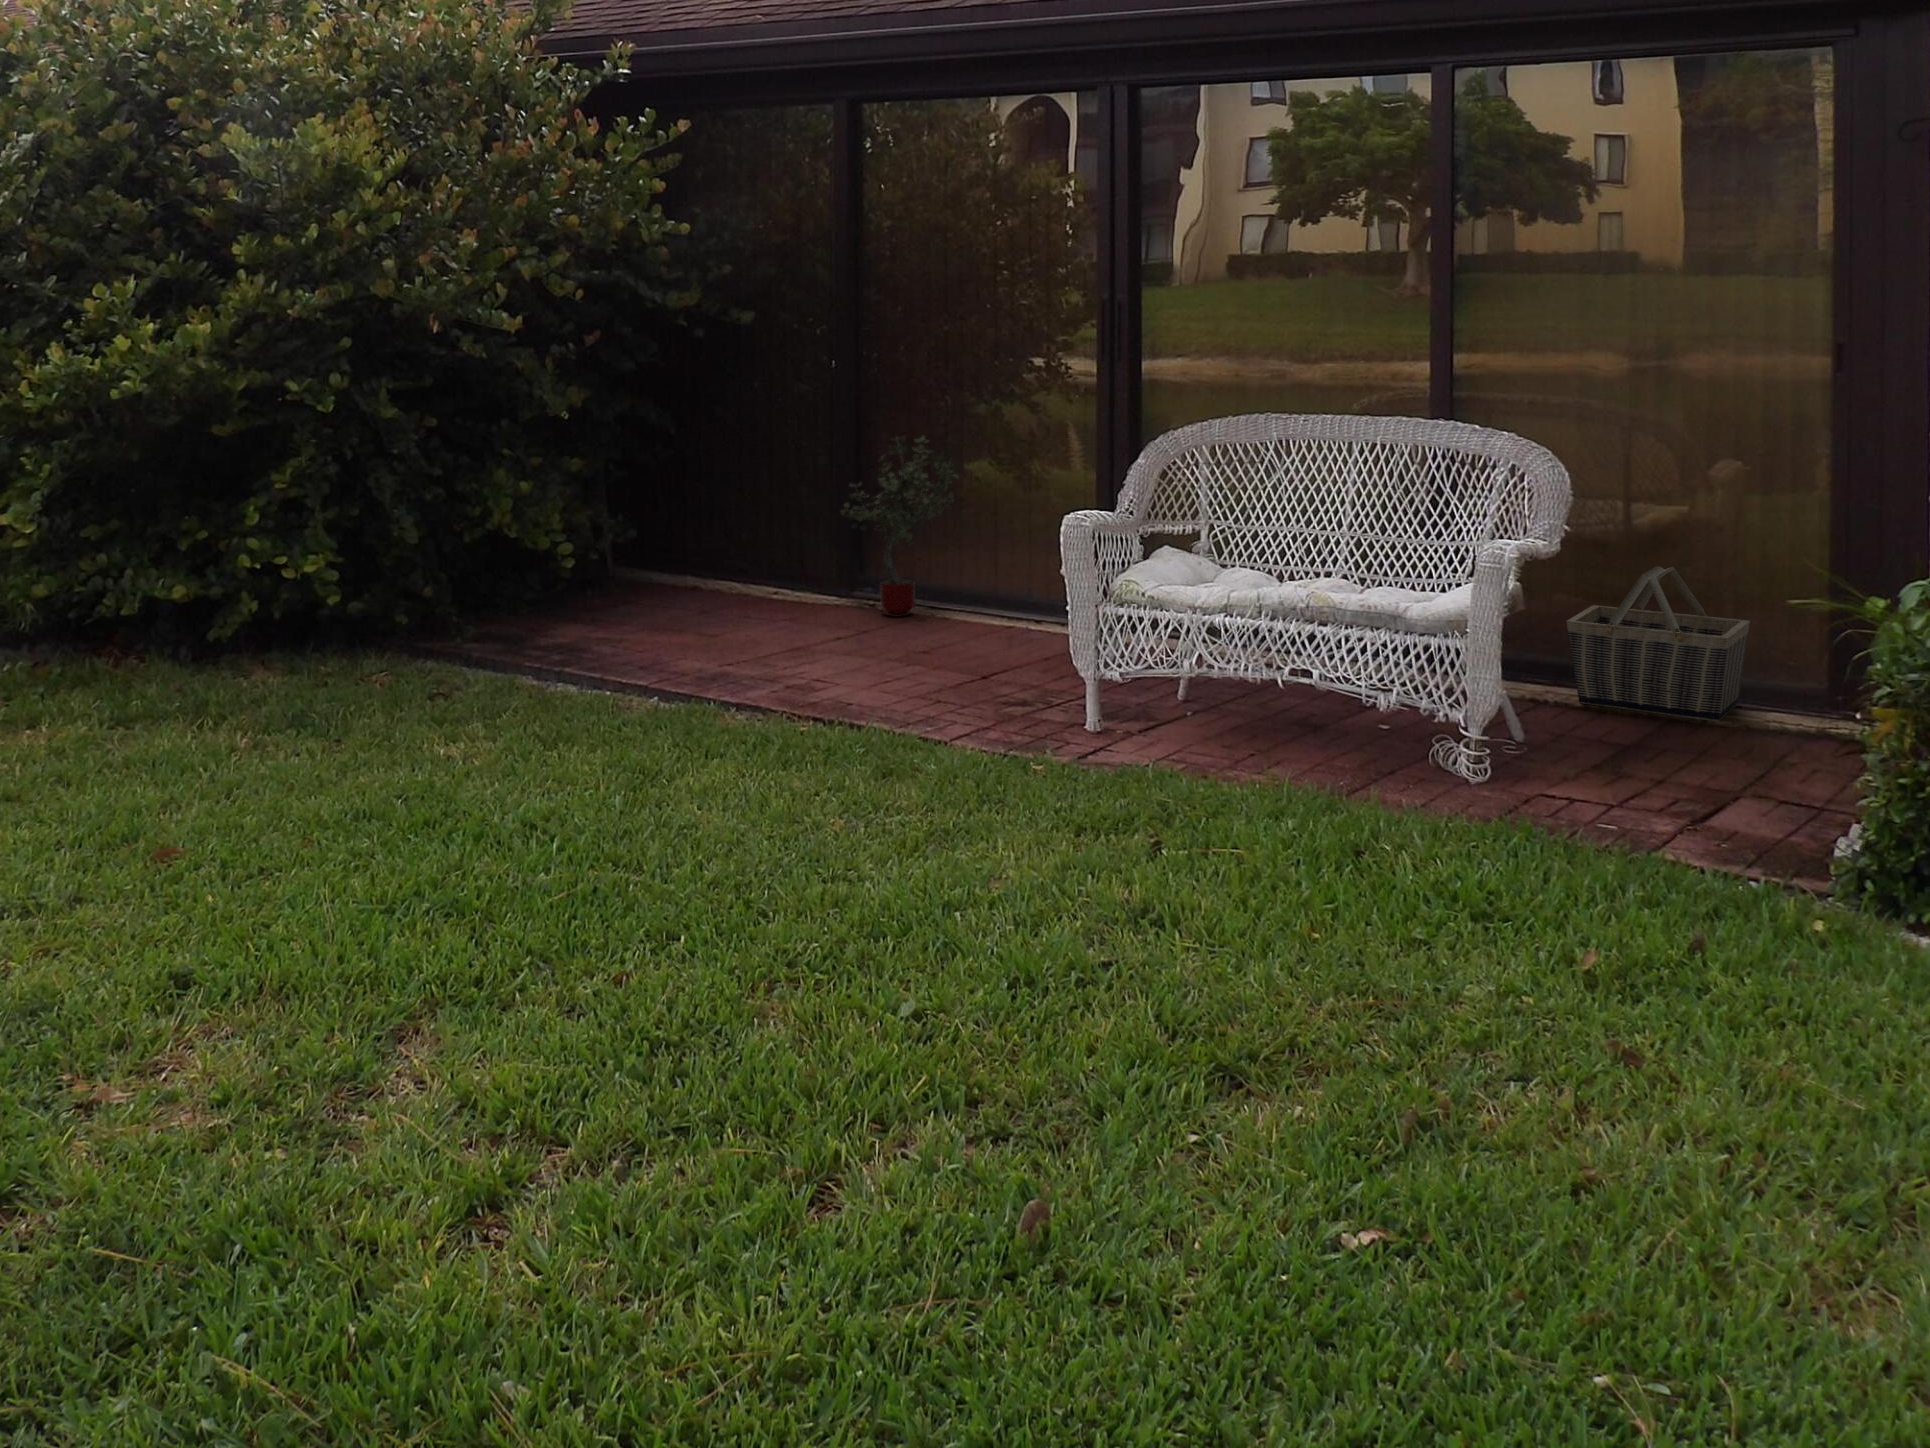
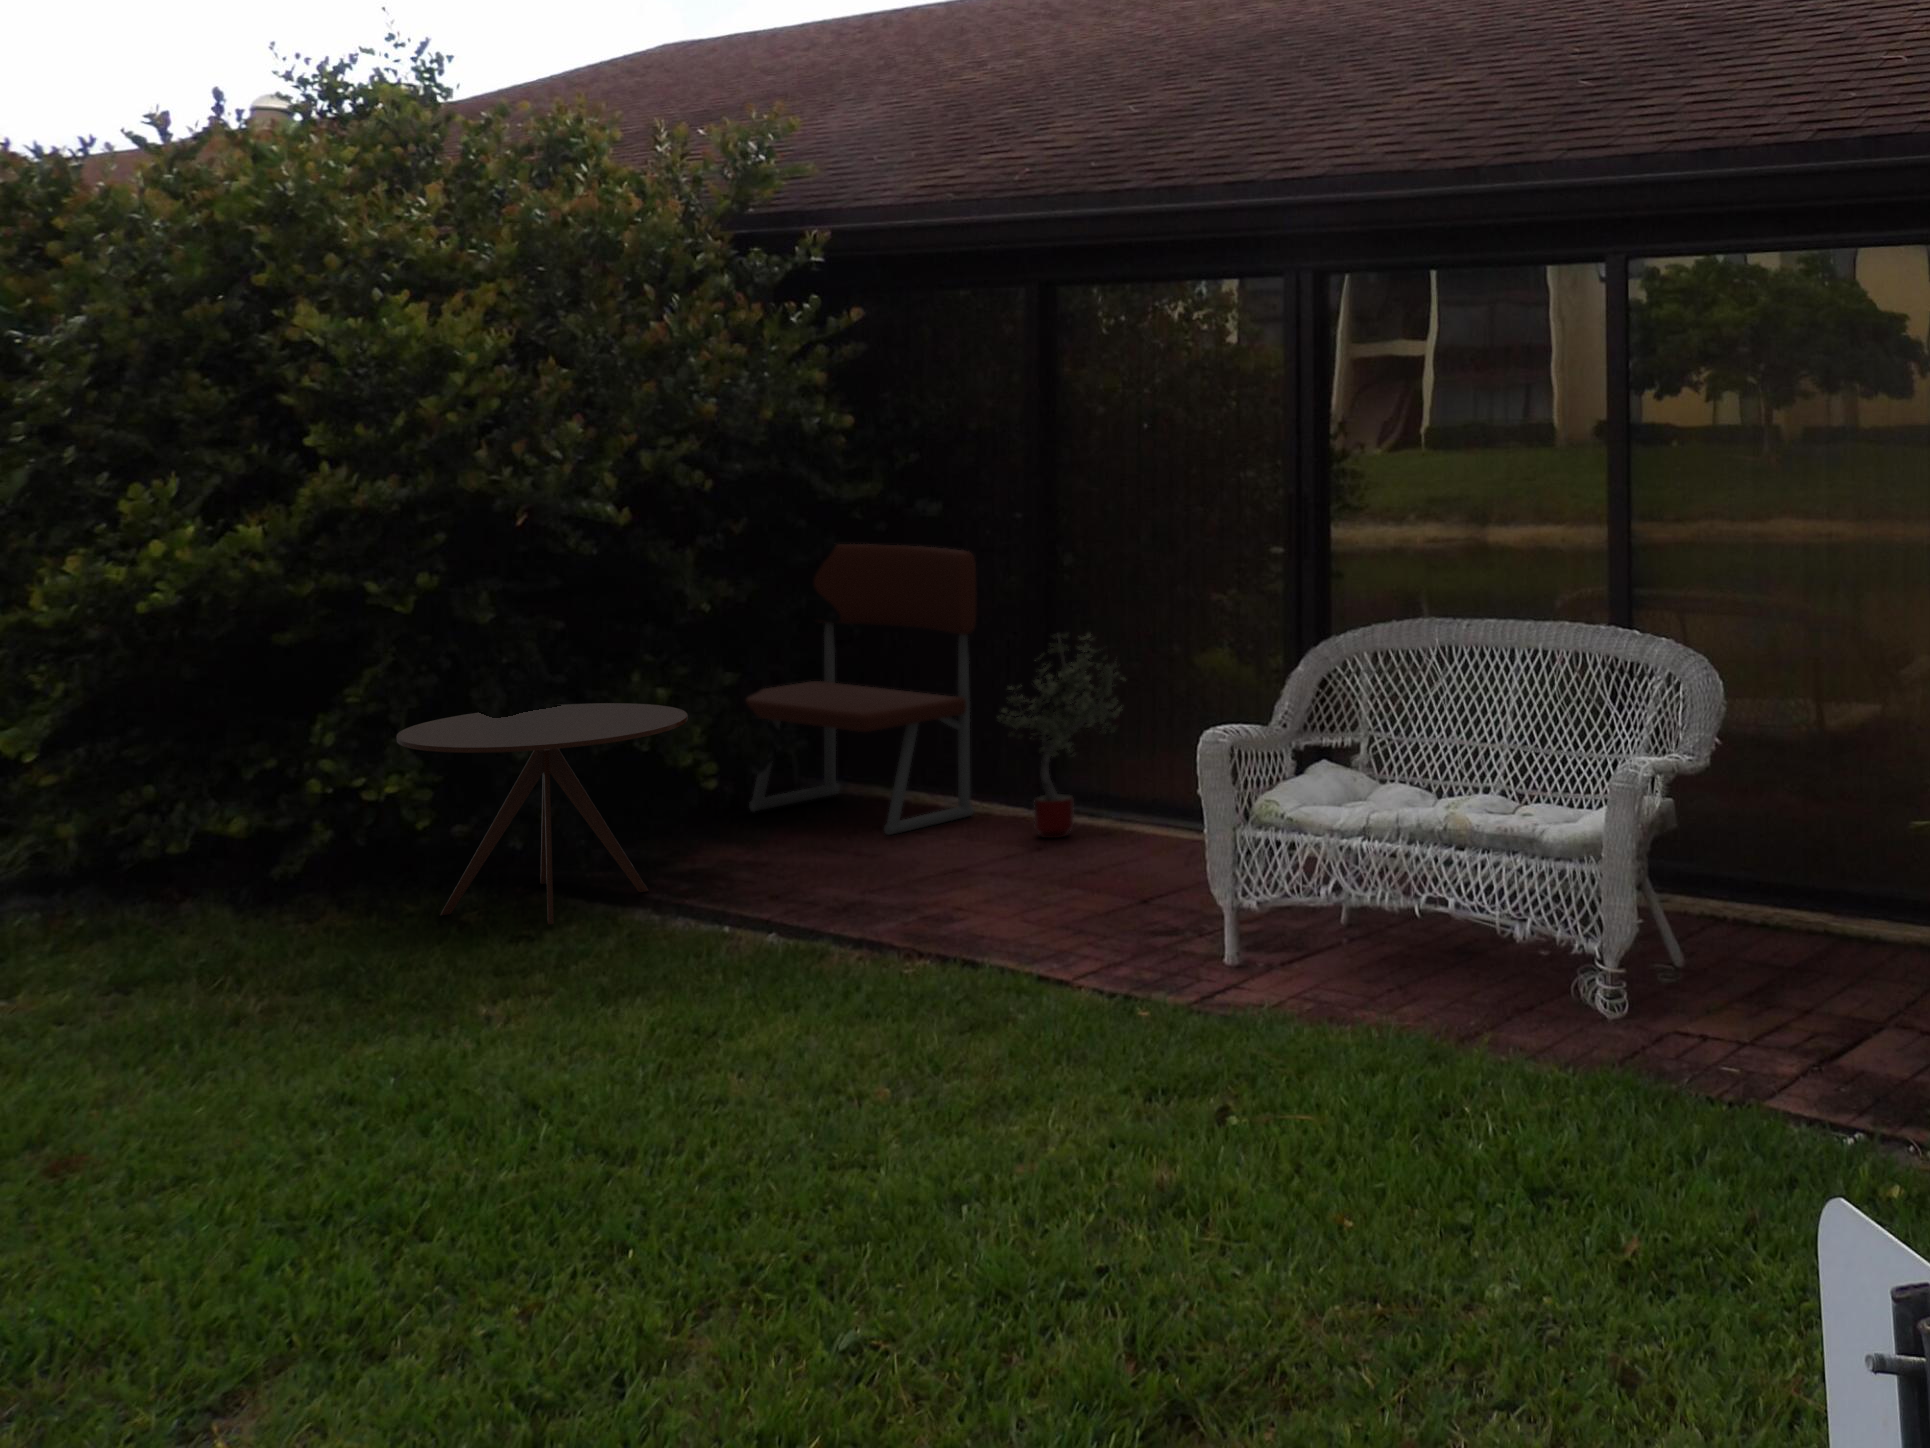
bench: none [590,361,820,614] -> present [746,544,976,835]
round table: none [368,503,598,690] -> present [397,703,688,924]
basket: present [1566,566,1750,721] -> none [1732,784,1919,955]

